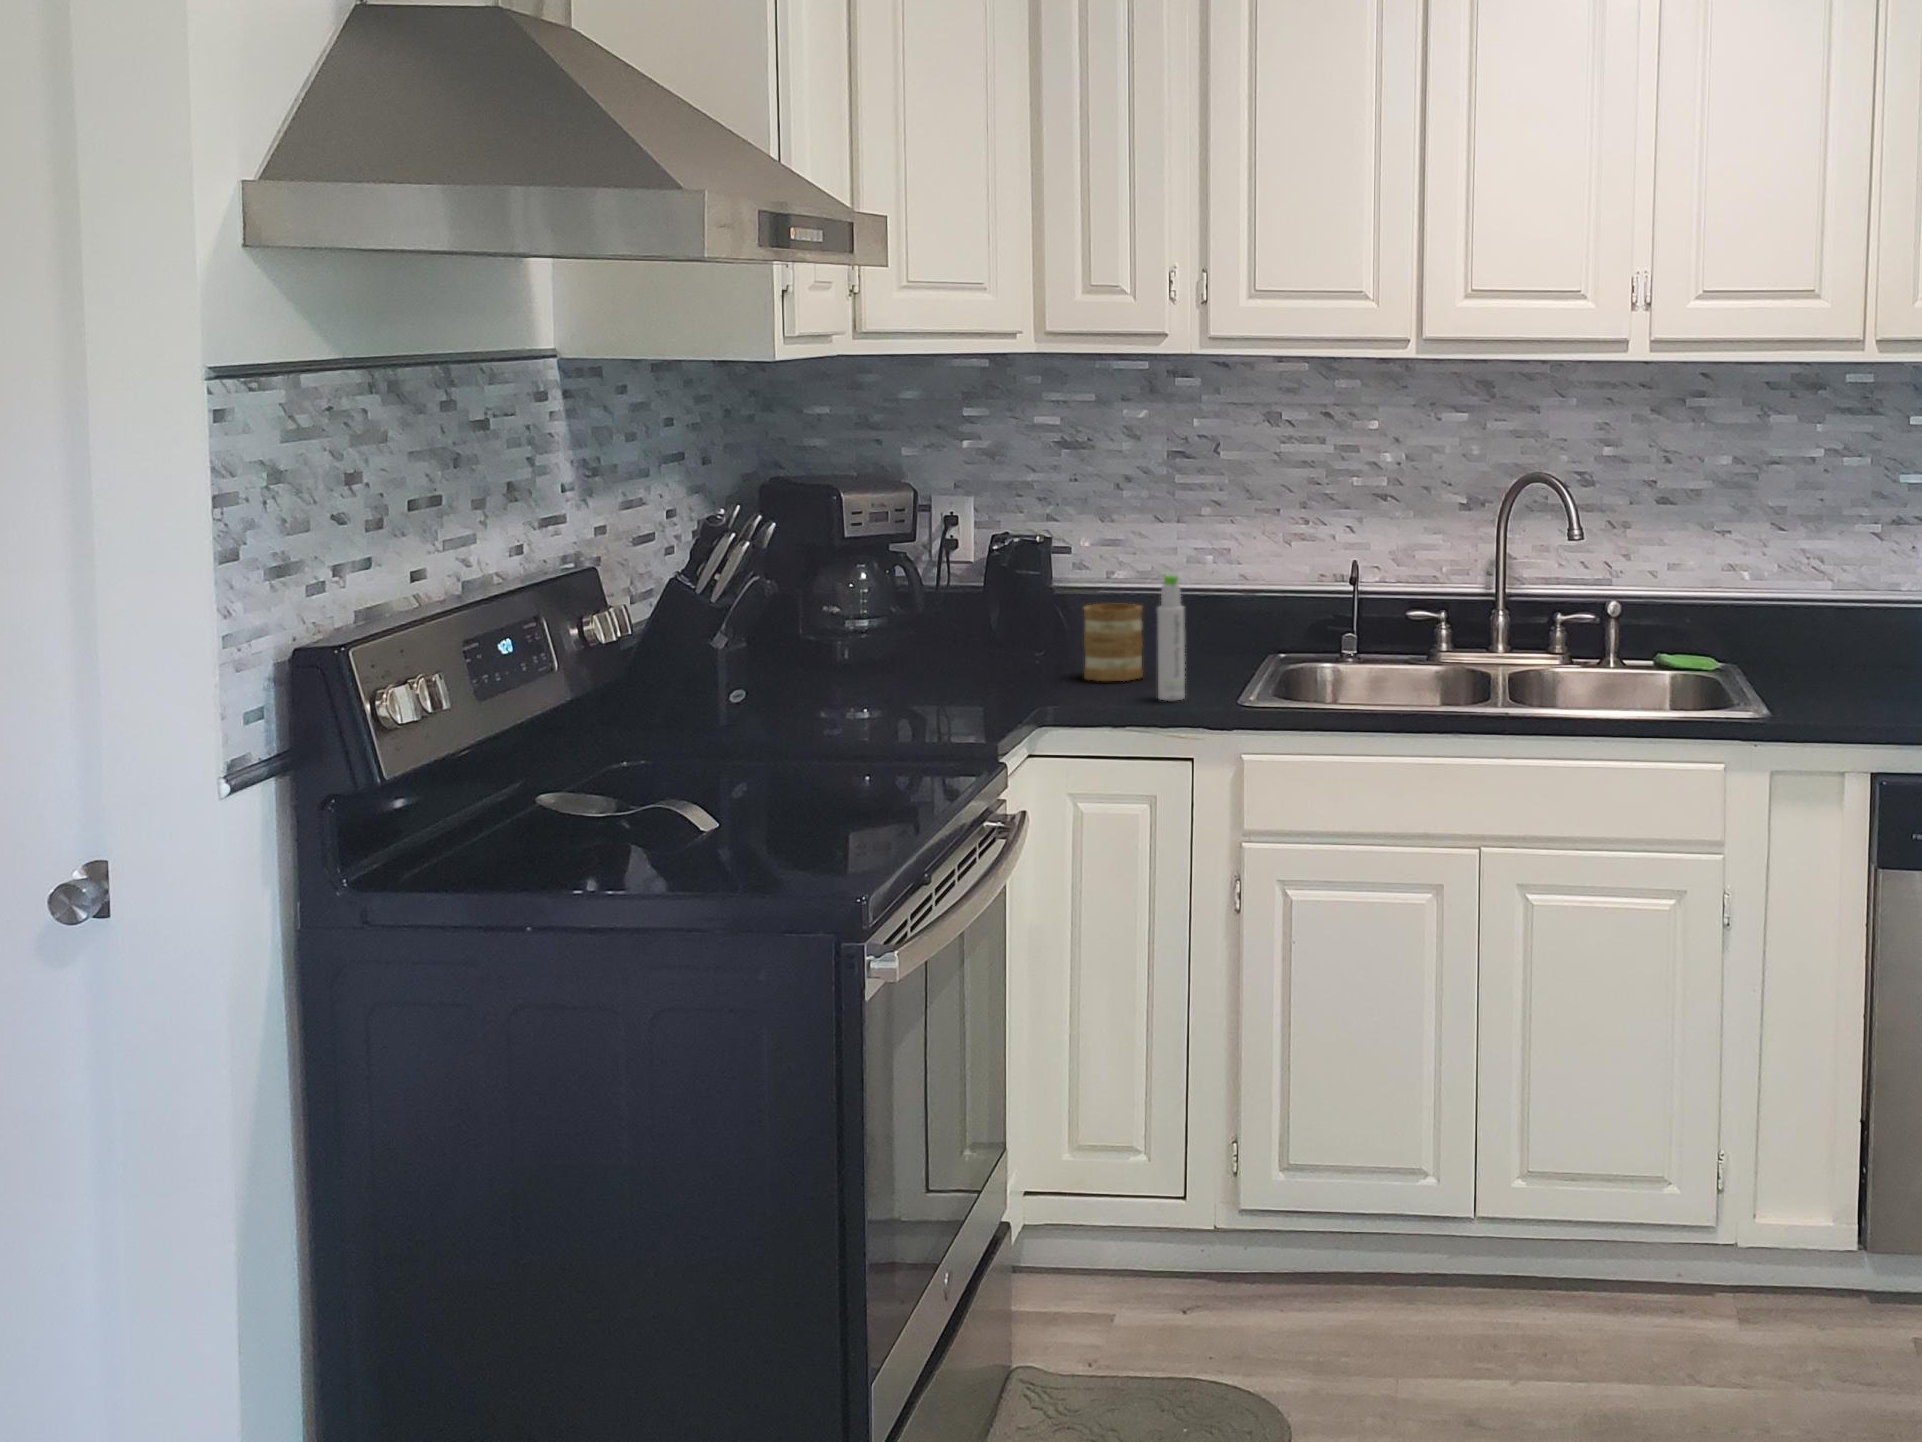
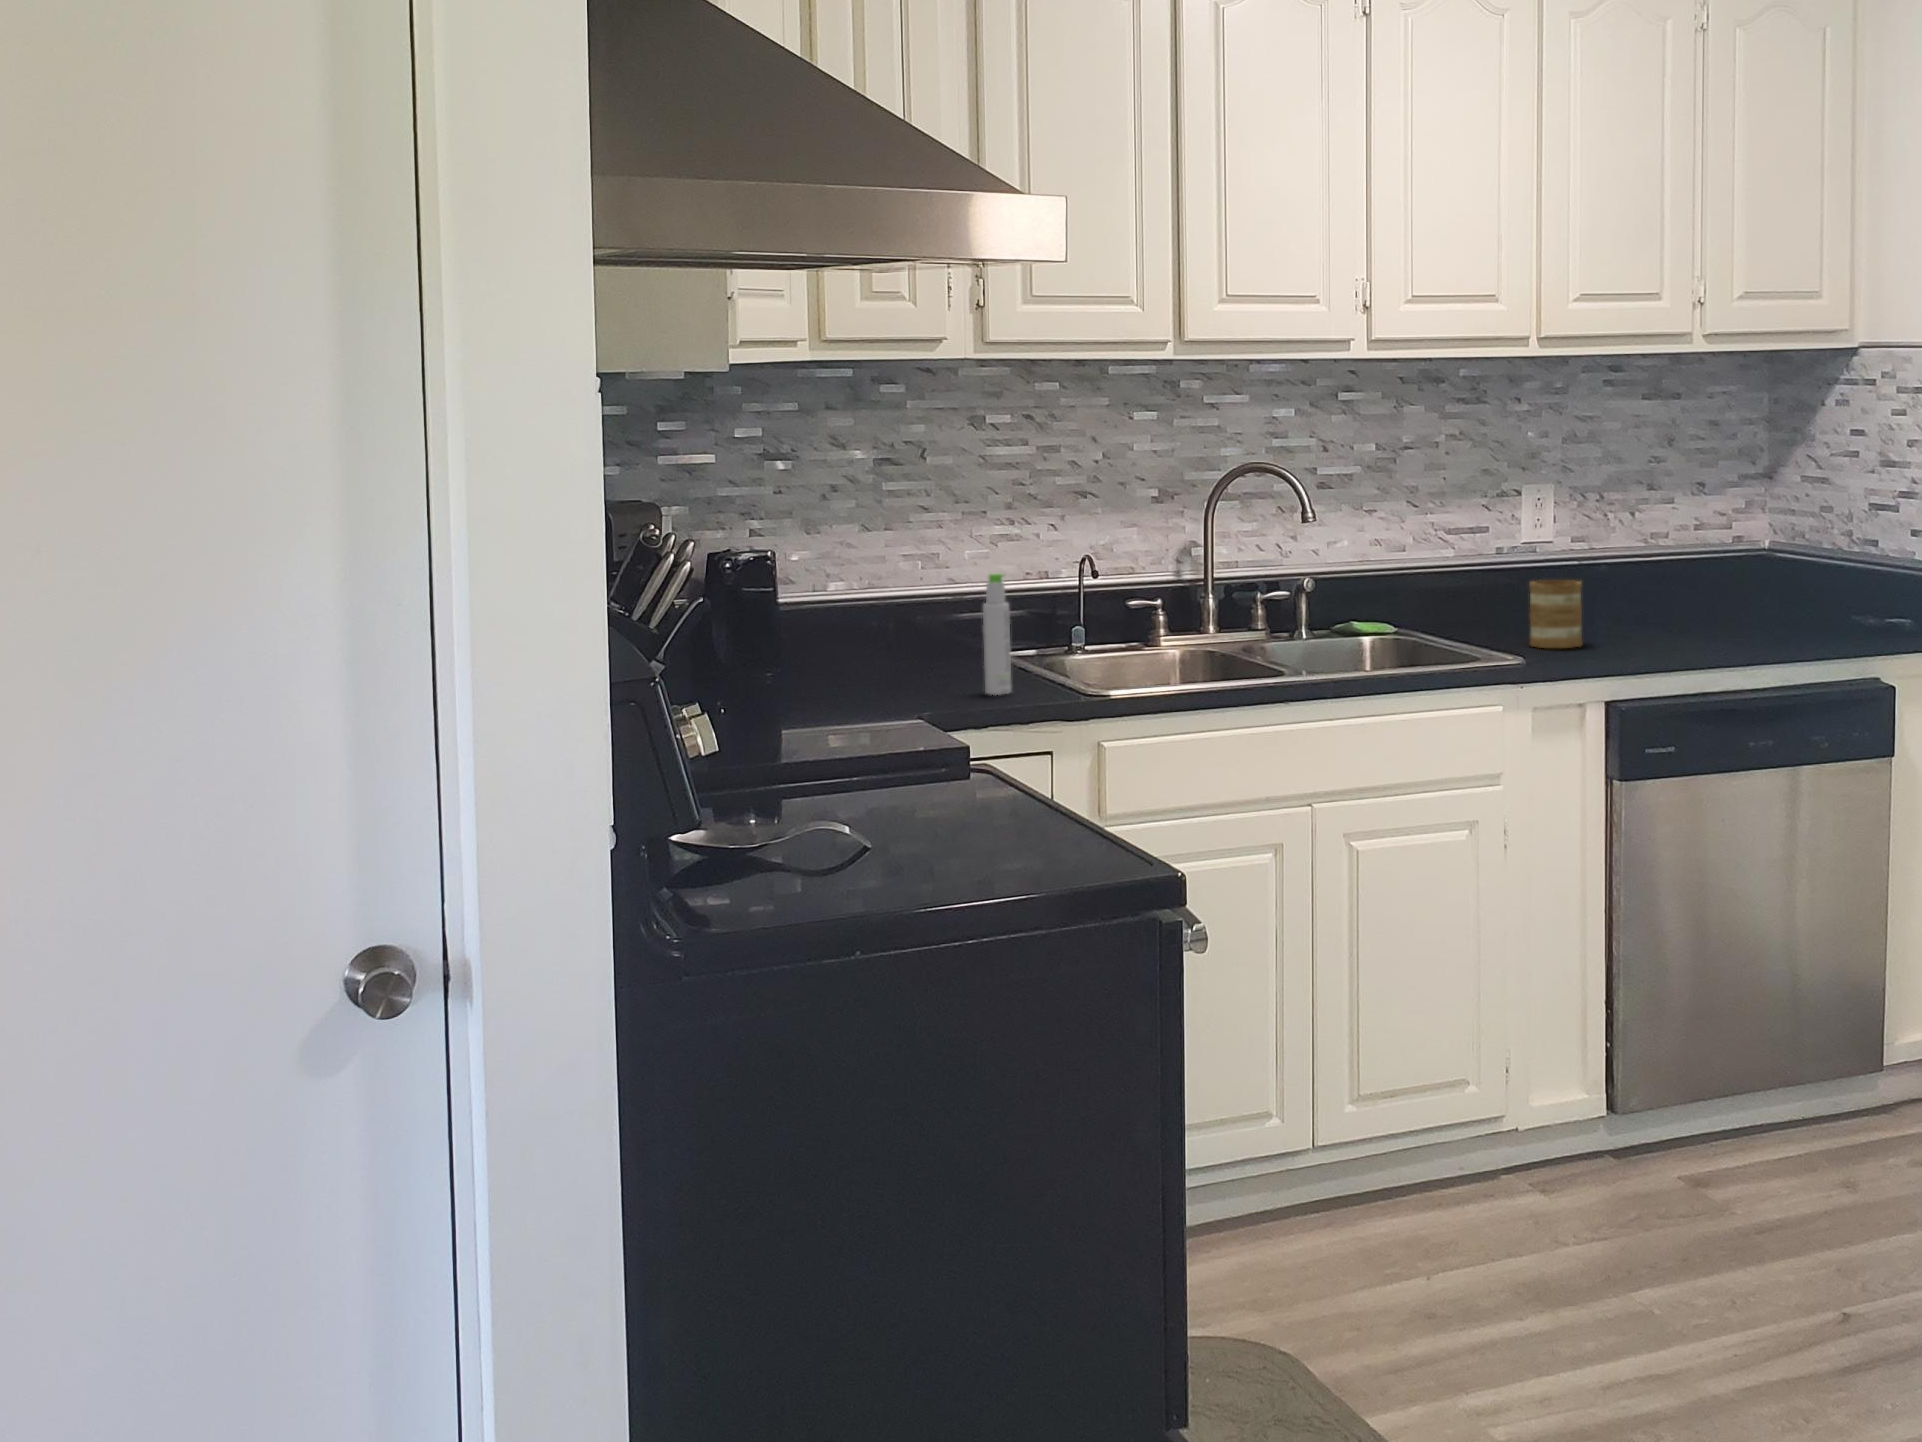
mug: present [1084,604,1143,681] -> present [1529,580,1582,648]

